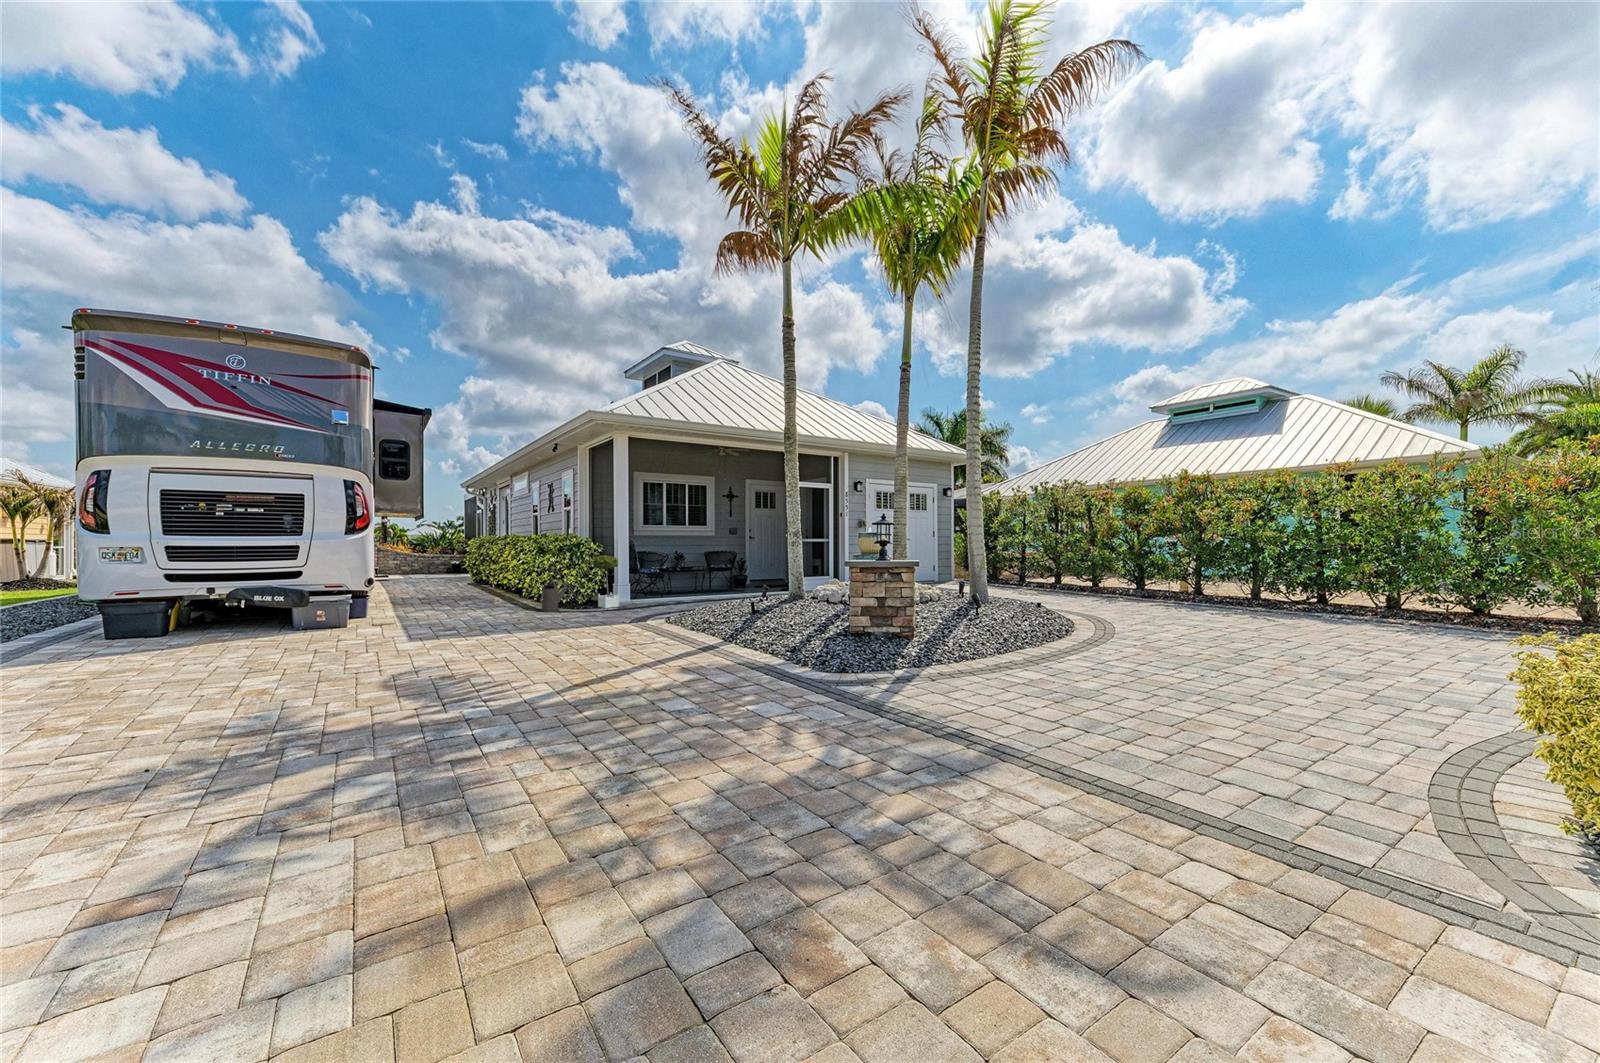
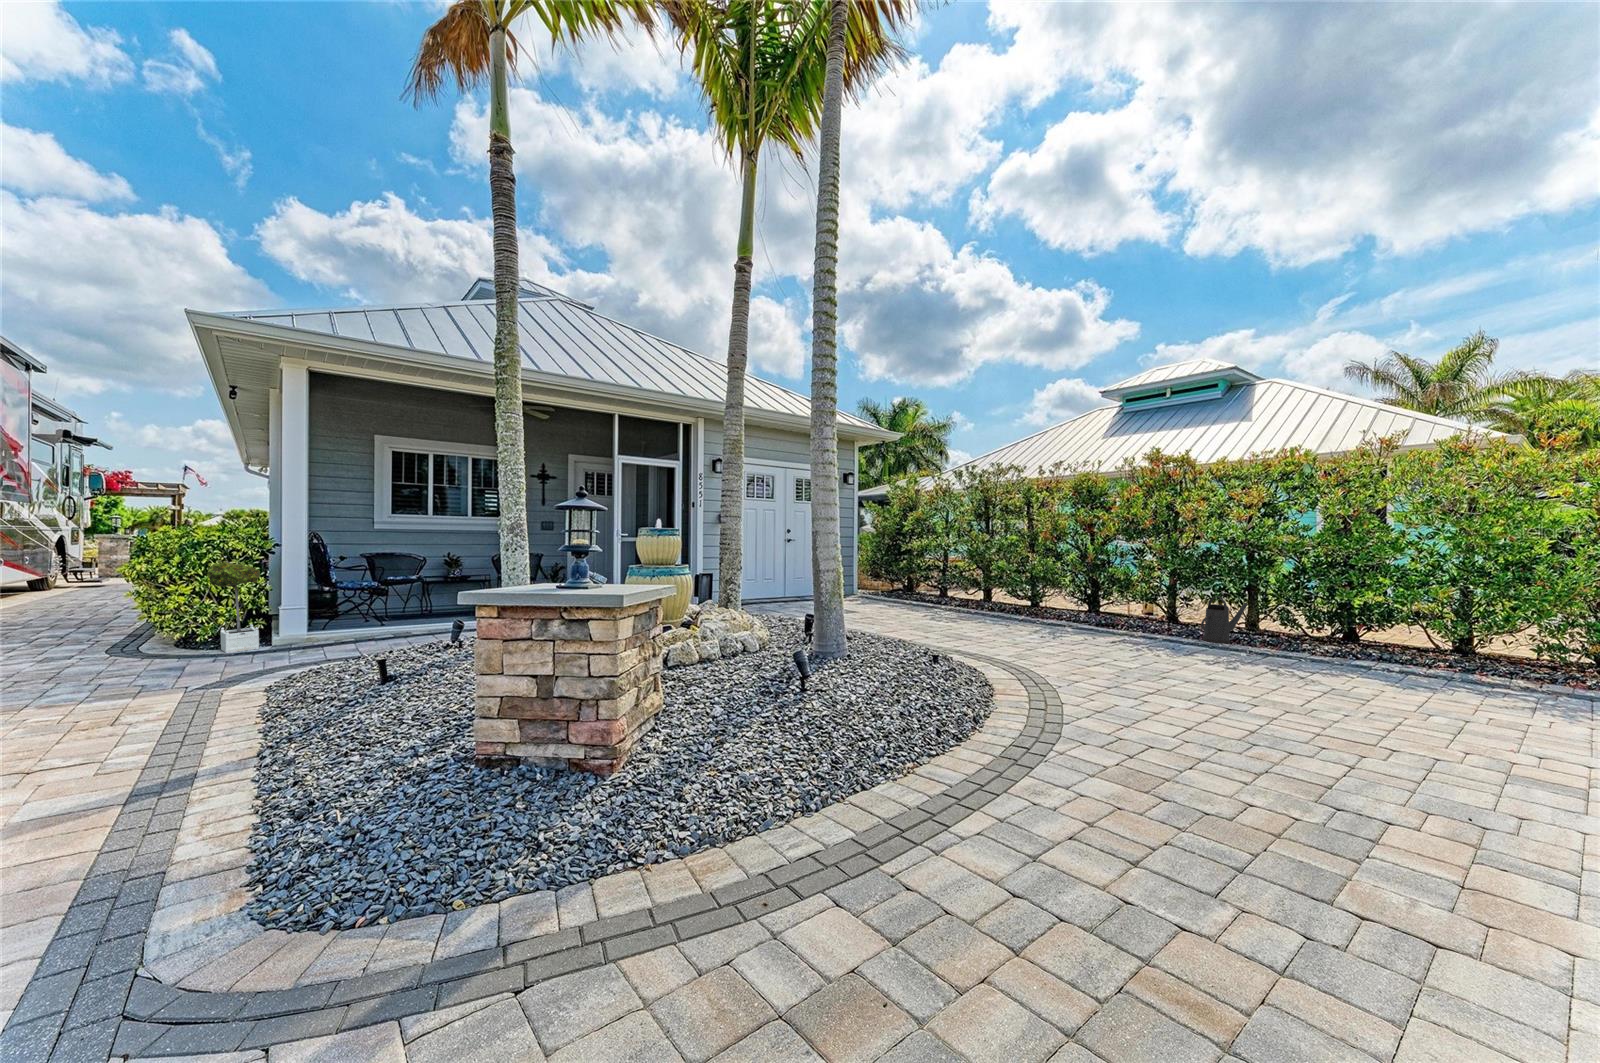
watering can: present [540,579,568,612] -> present [1201,597,1248,643]

